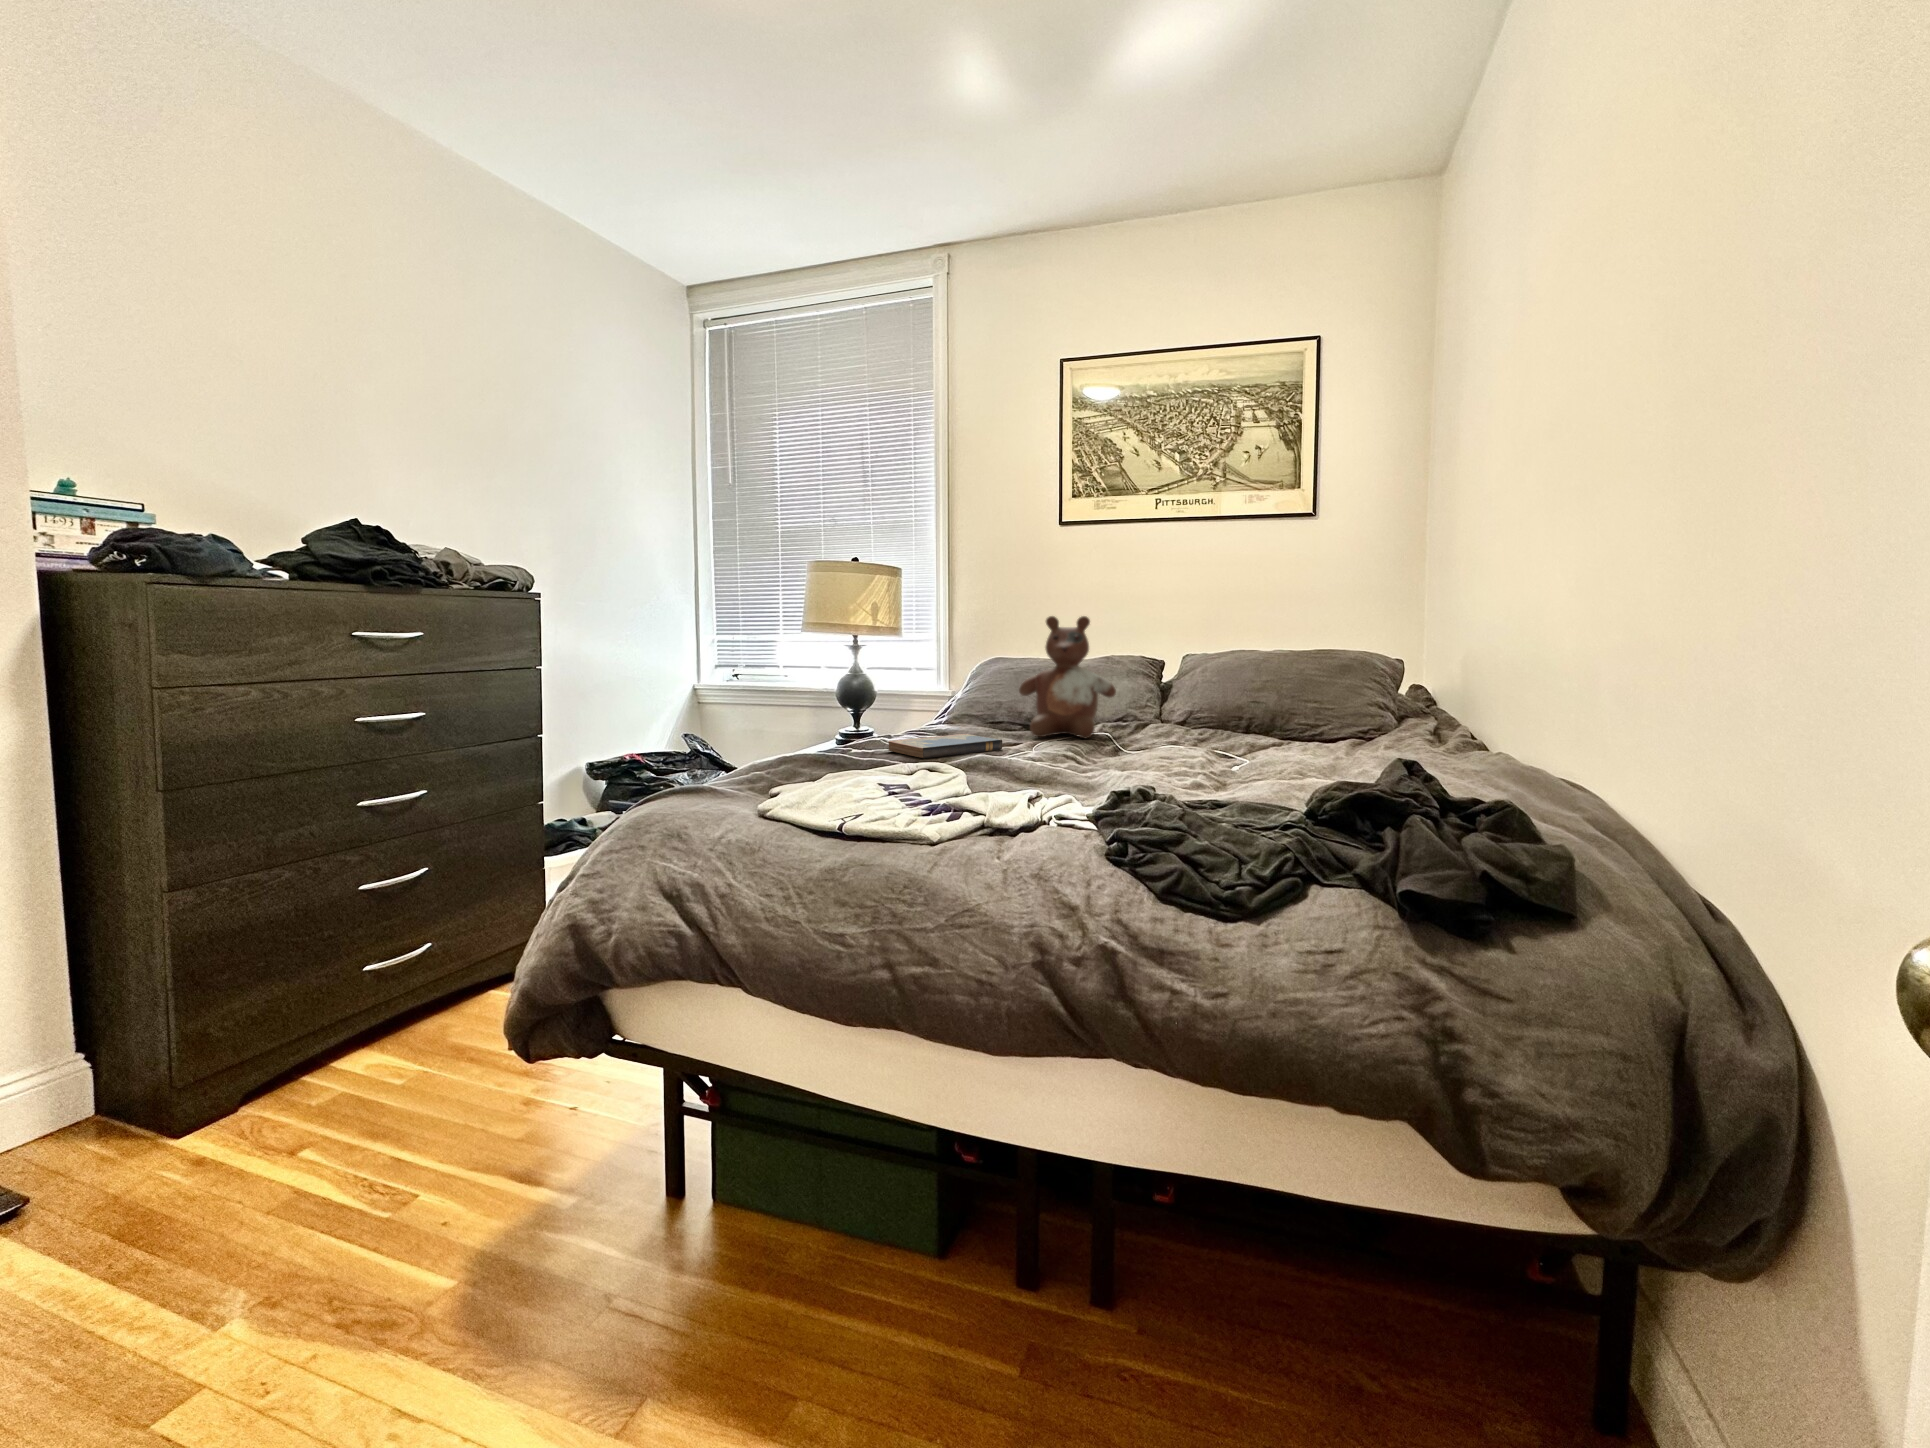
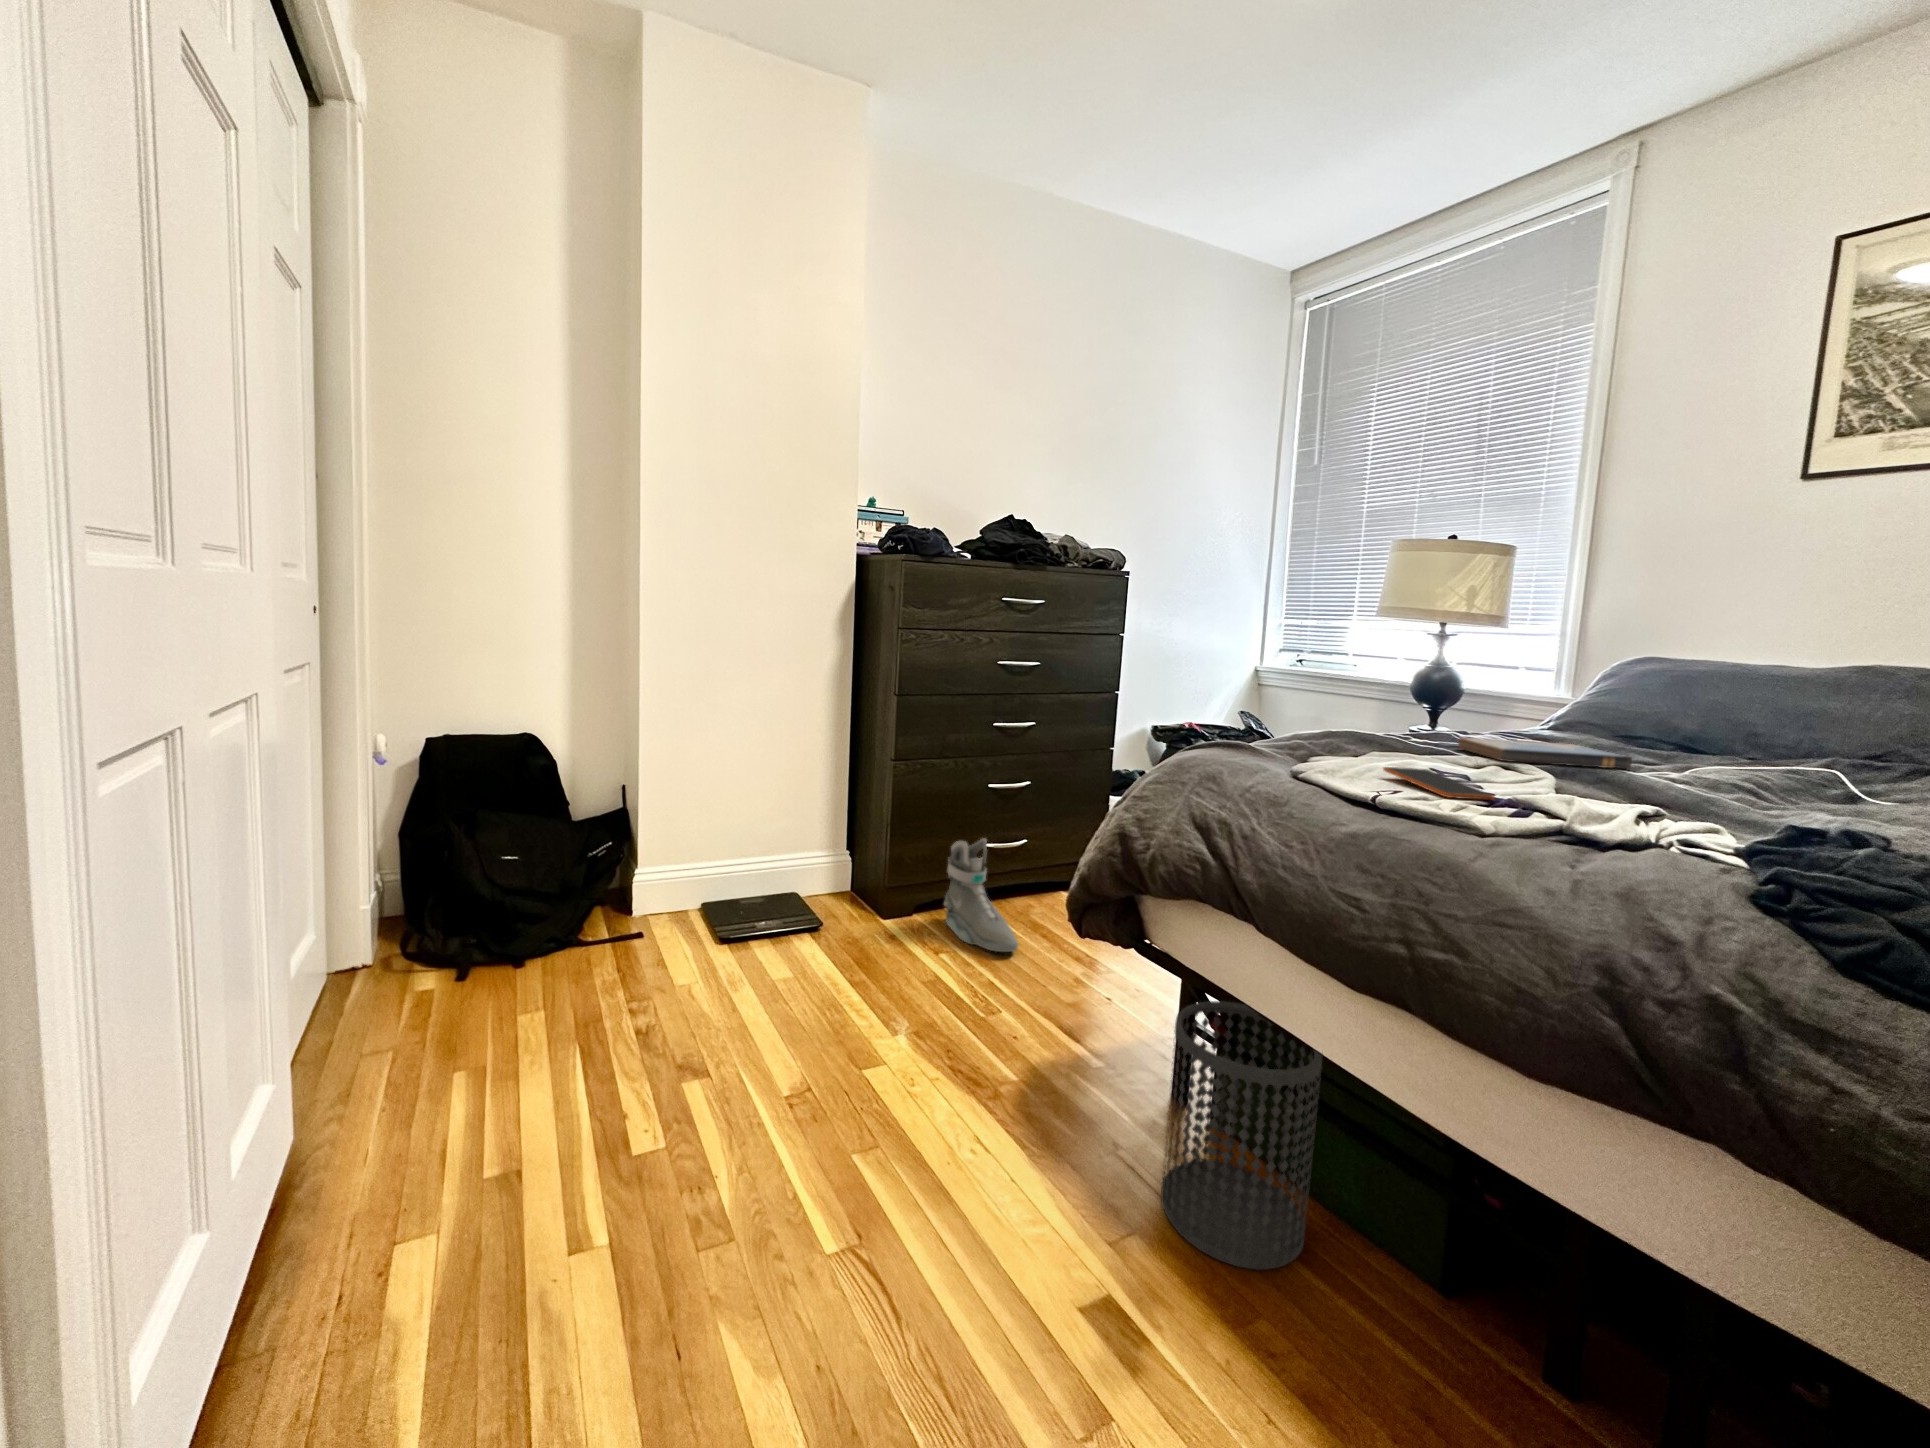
stuffed bear: present [1019,616,1116,738] -> none [1679,603,1880,779]
smartphone: none [842,784,934,811] -> present [1383,767,1495,800]
sneaker: none [296,962,434,1118] -> present [944,838,1018,952]
wastebasket: none [667,1069,826,1379] -> present [1161,1001,1322,1270]

